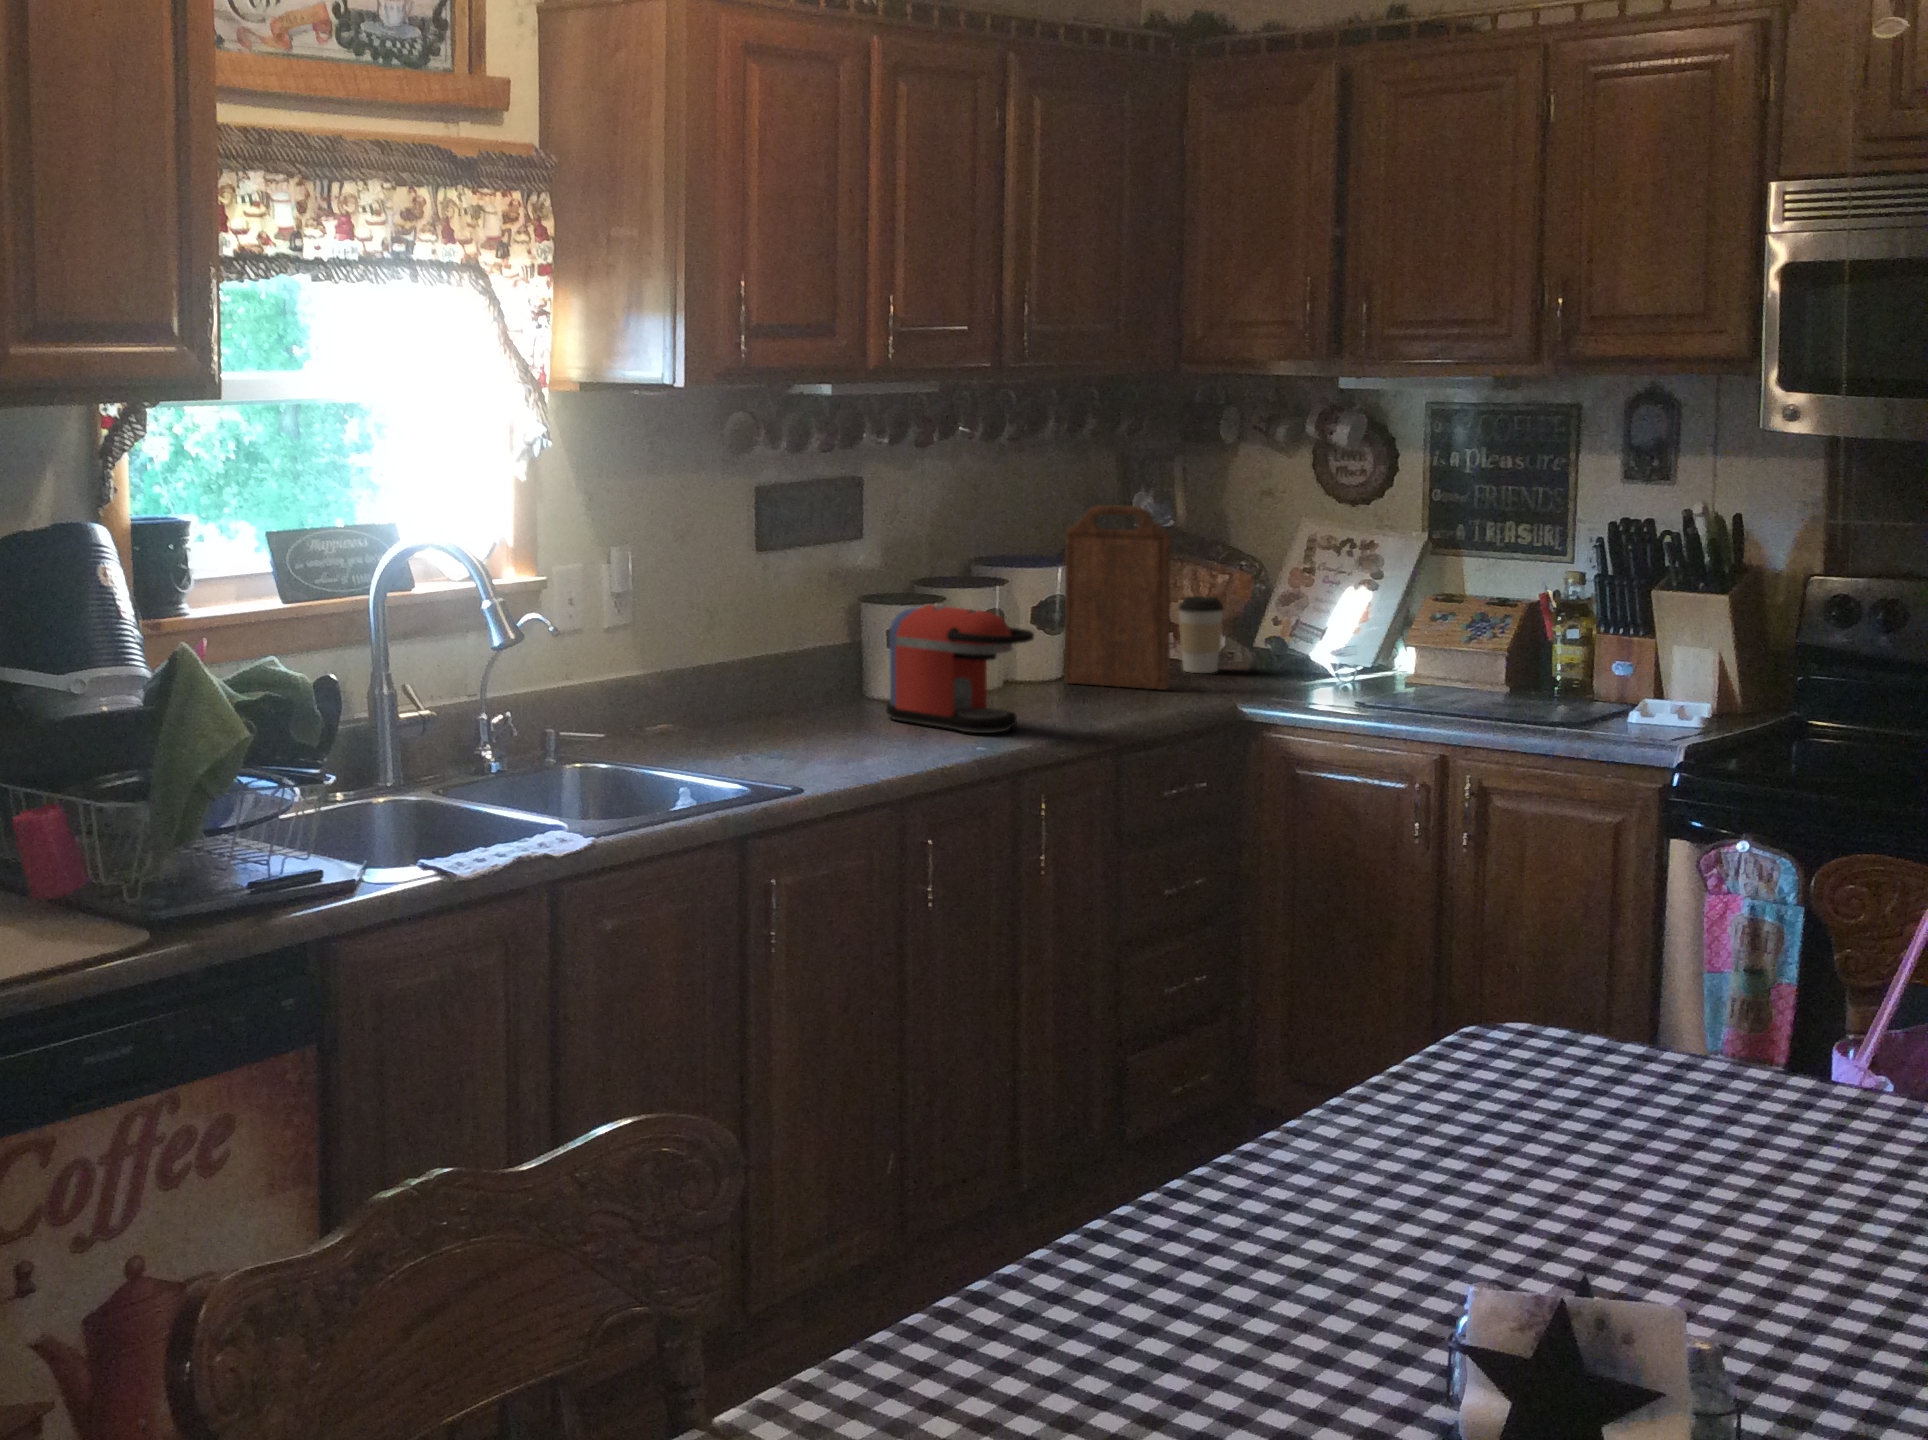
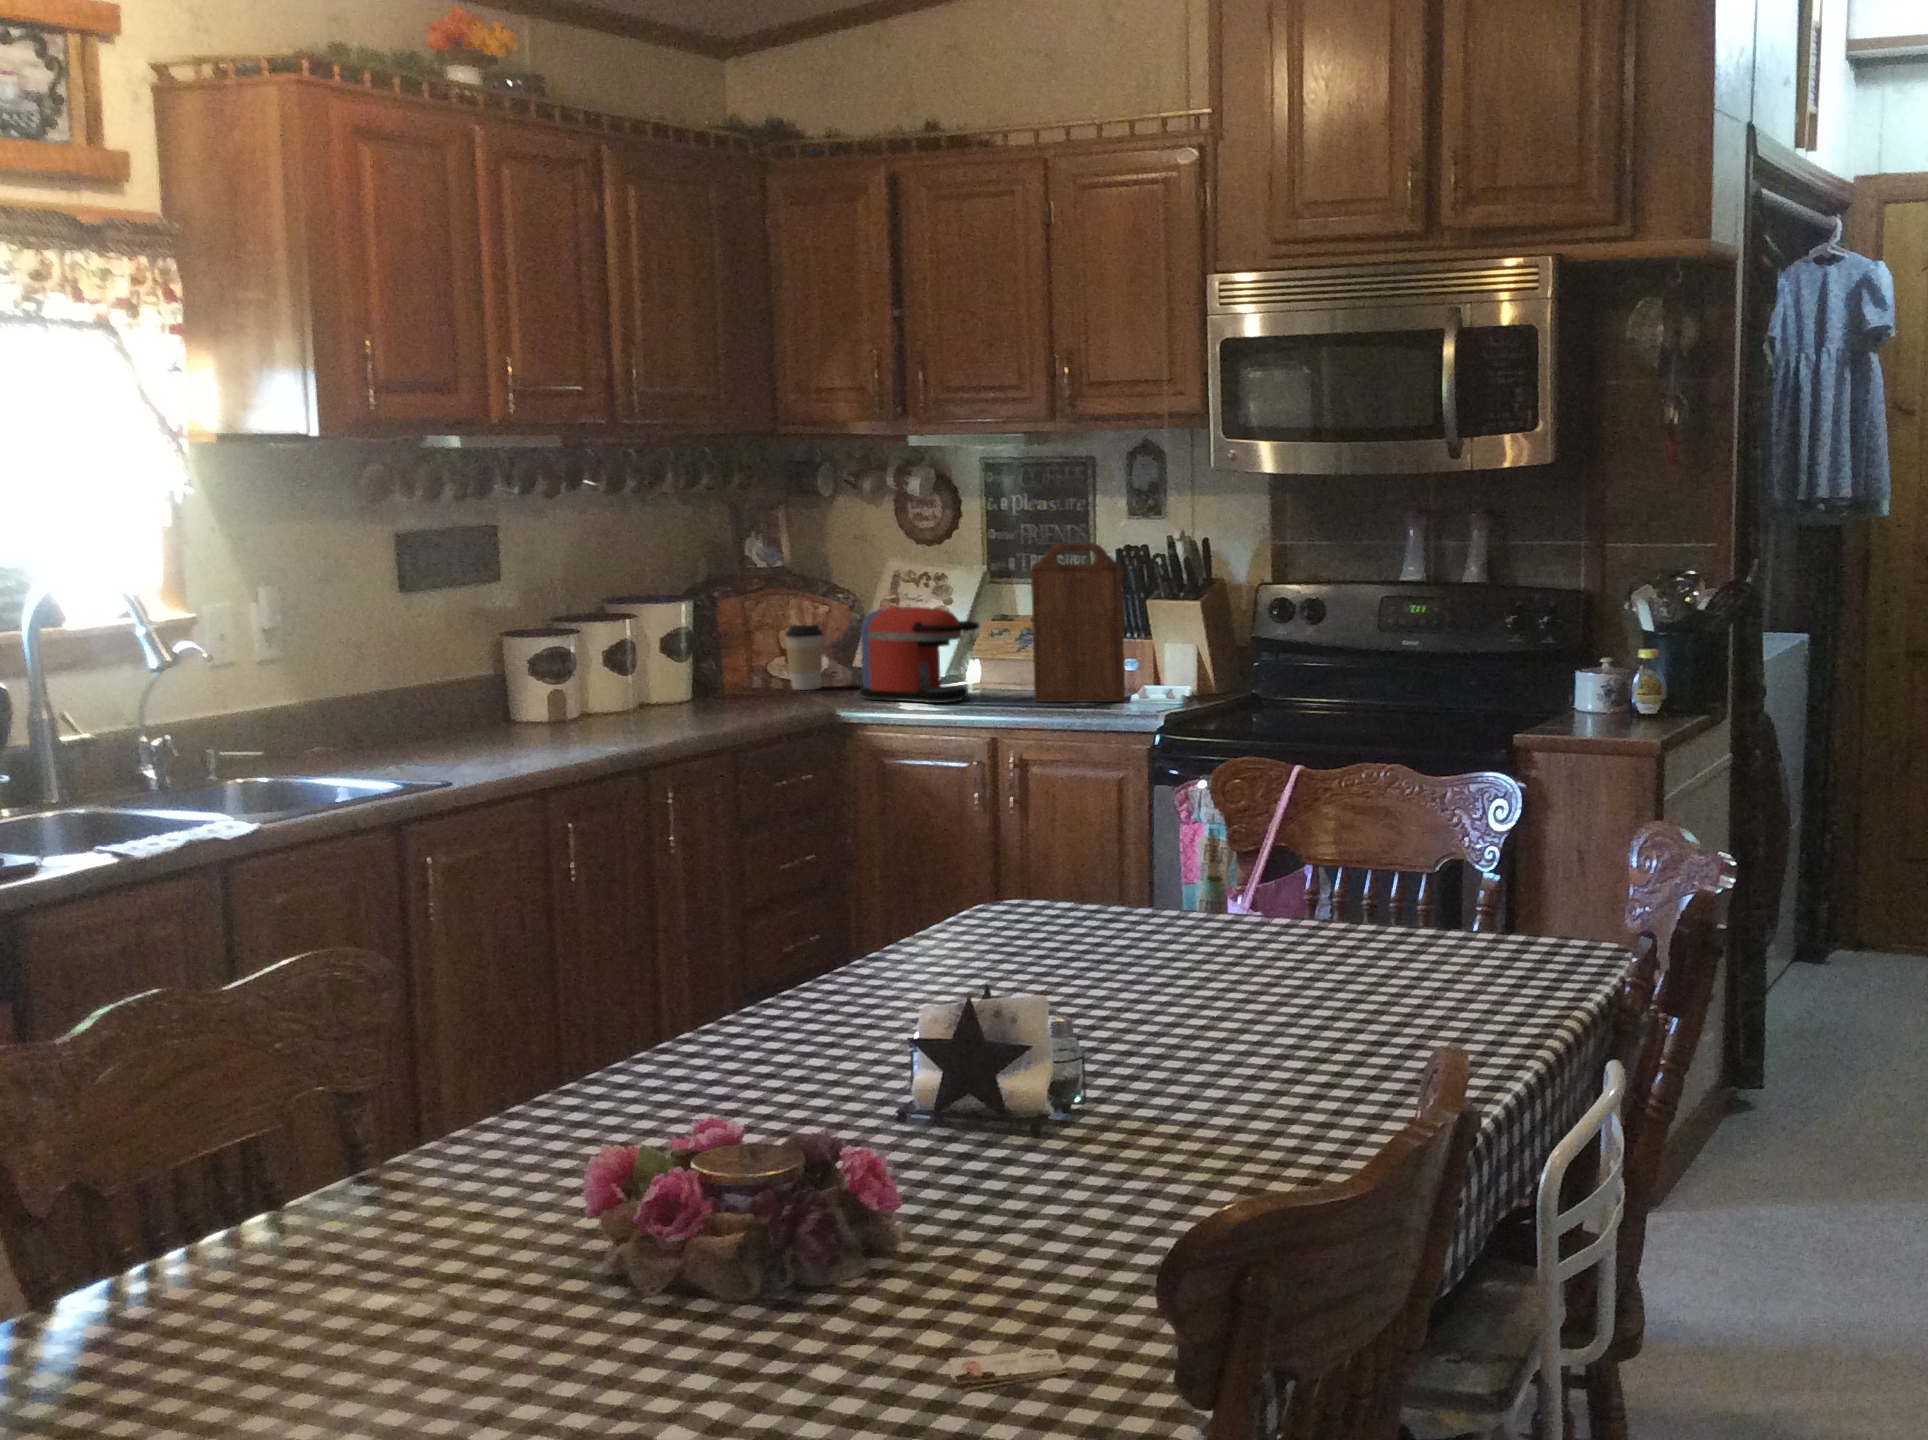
cutting board: present [1065,505,1171,690] -> present [1031,543,1125,702]
coffee maker: present [886,605,1034,733] -> present [860,607,979,703]

